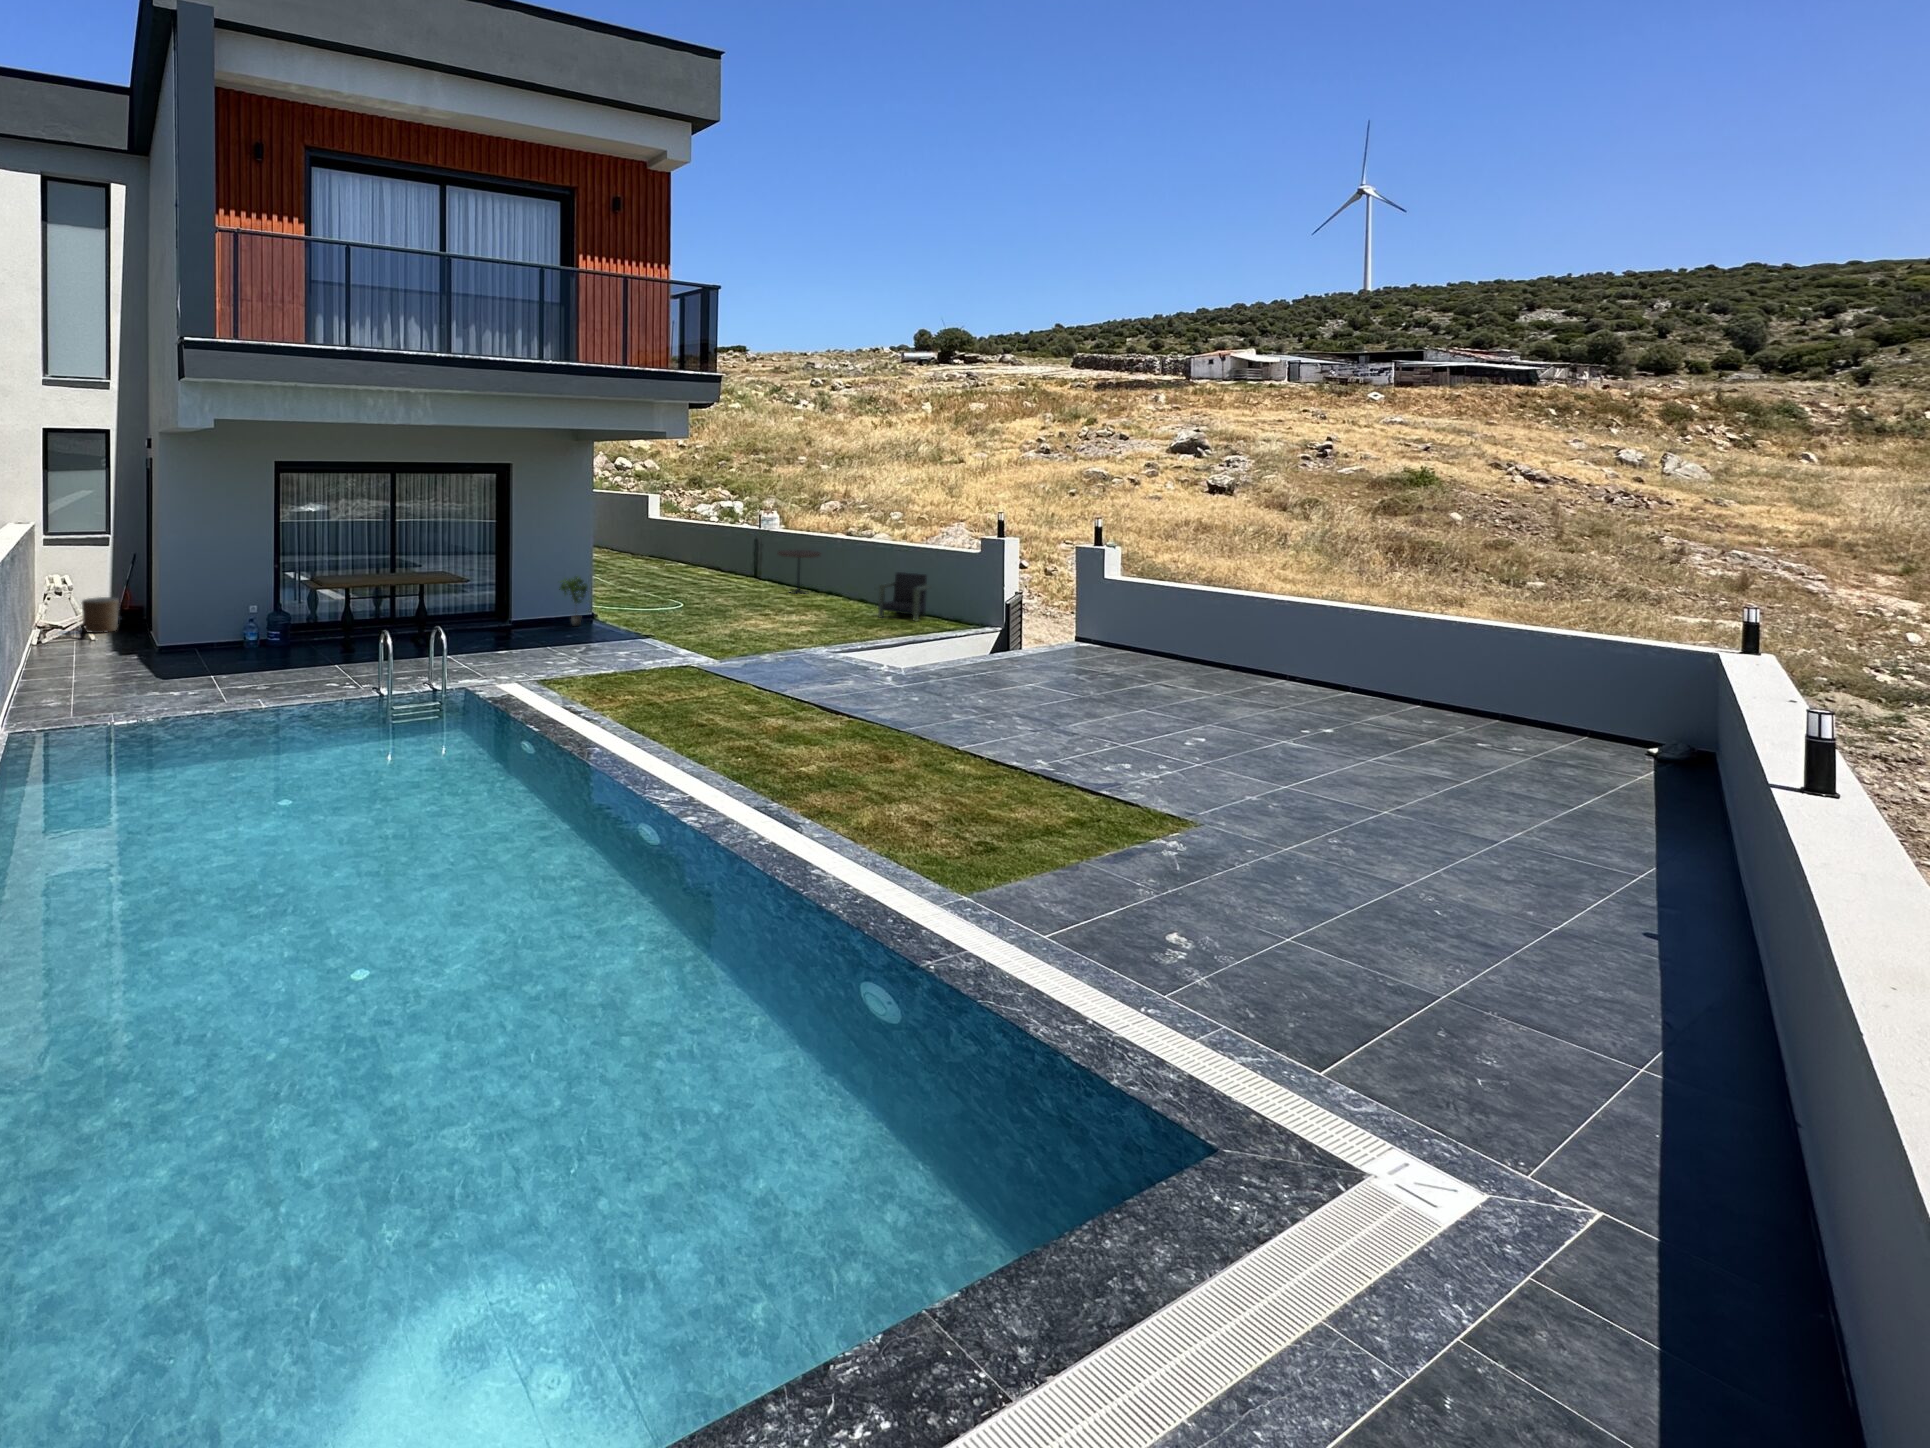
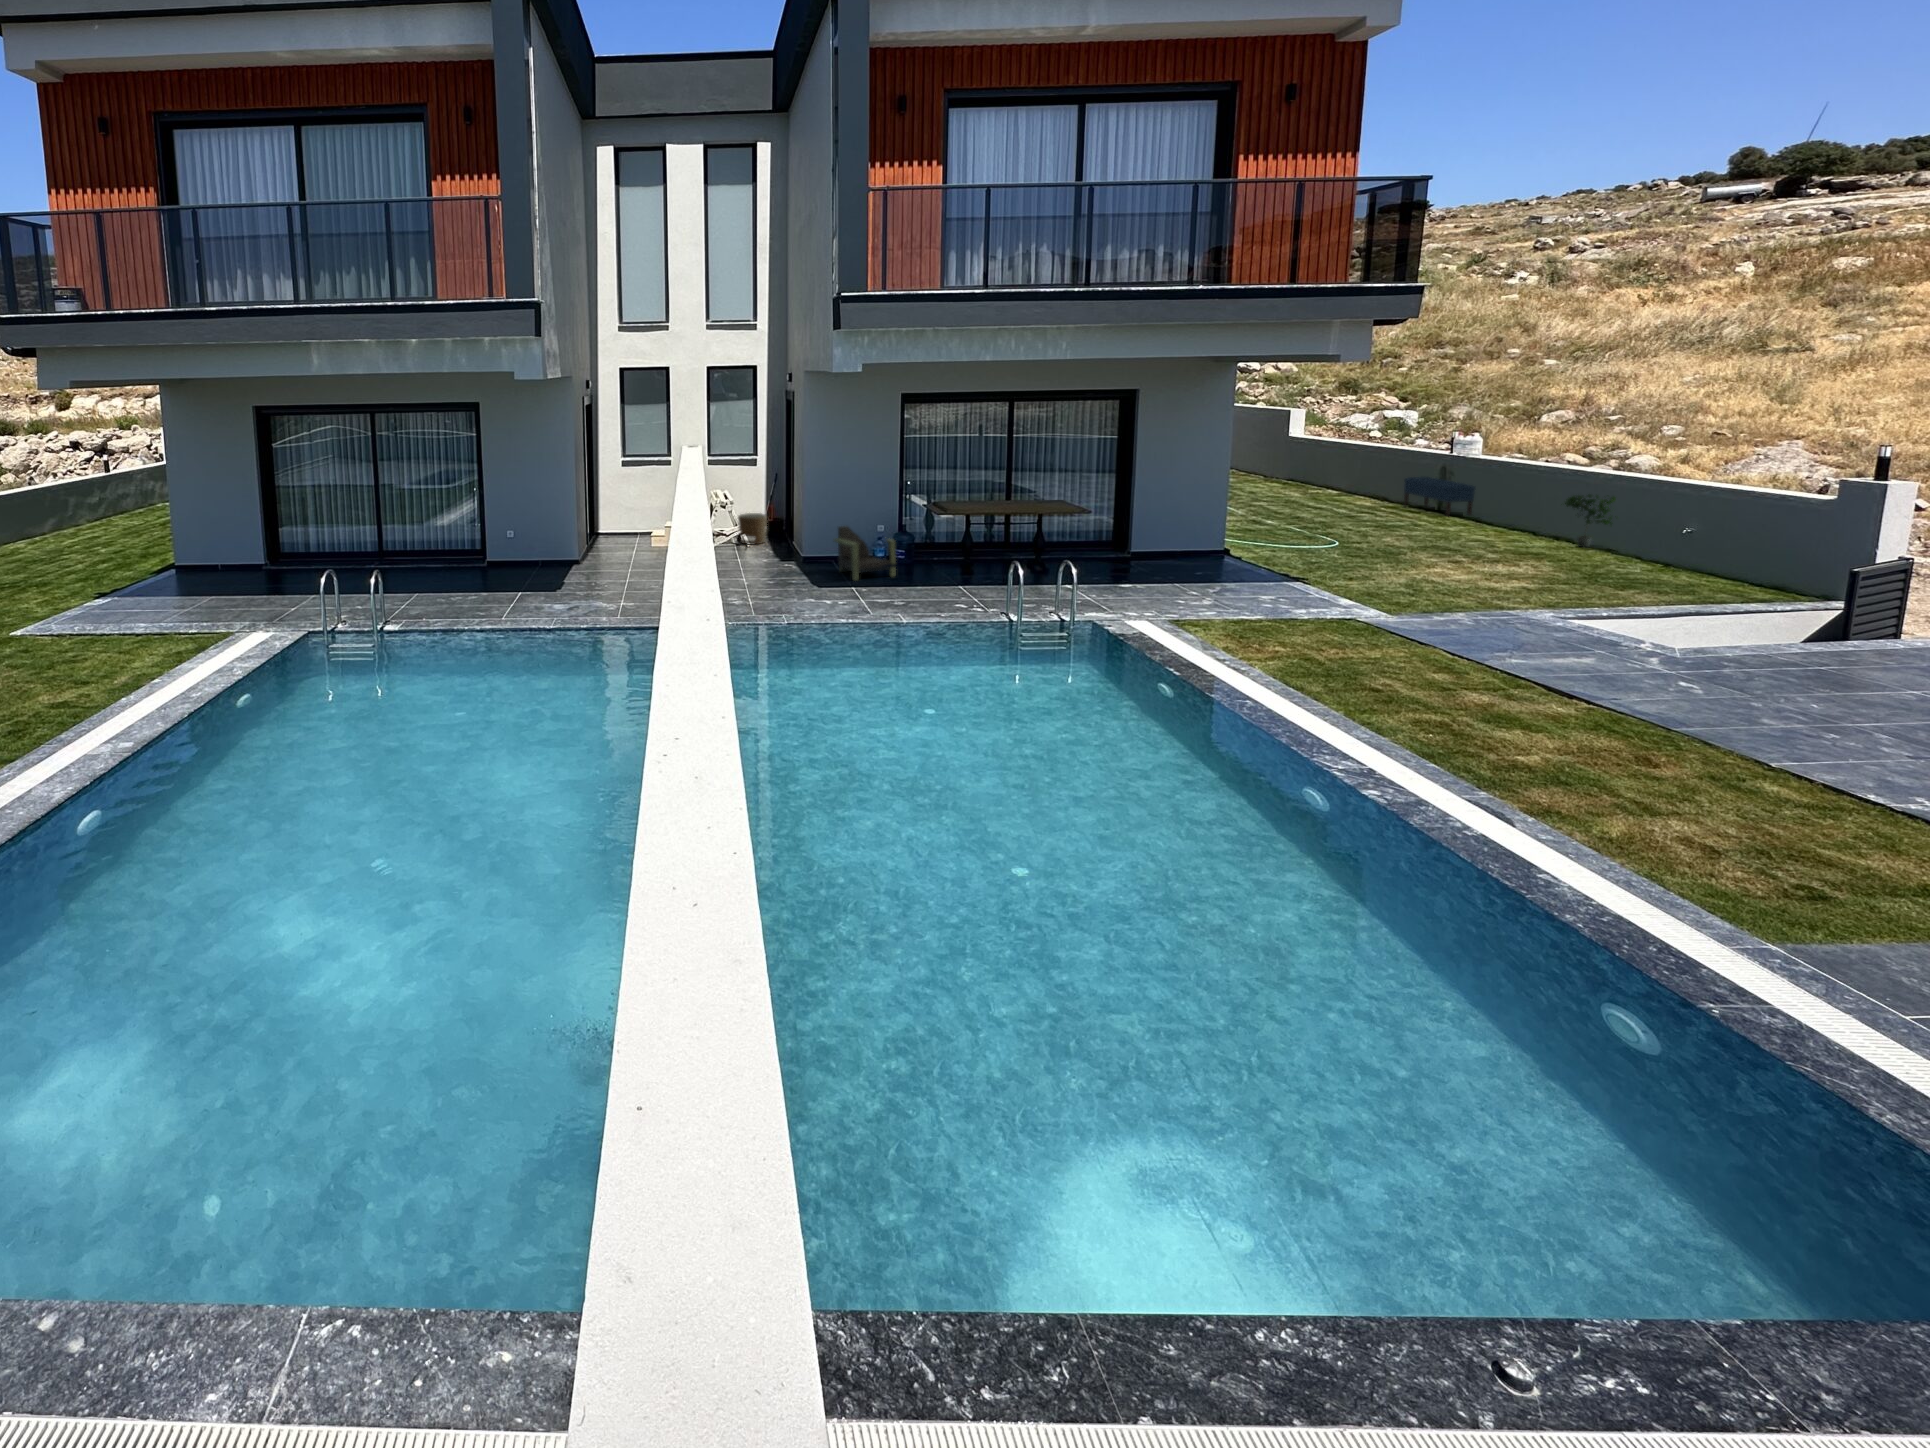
side table: present [777,550,821,594] -> none [1480,479,1547,533]
bench: none [726,551,776,584] -> present [1404,477,1475,516]
armchair: present [878,572,931,621] -> present [834,526,896,581]
potted plant: present [559,577,588,626] -> present [1565,495,1616,547]

